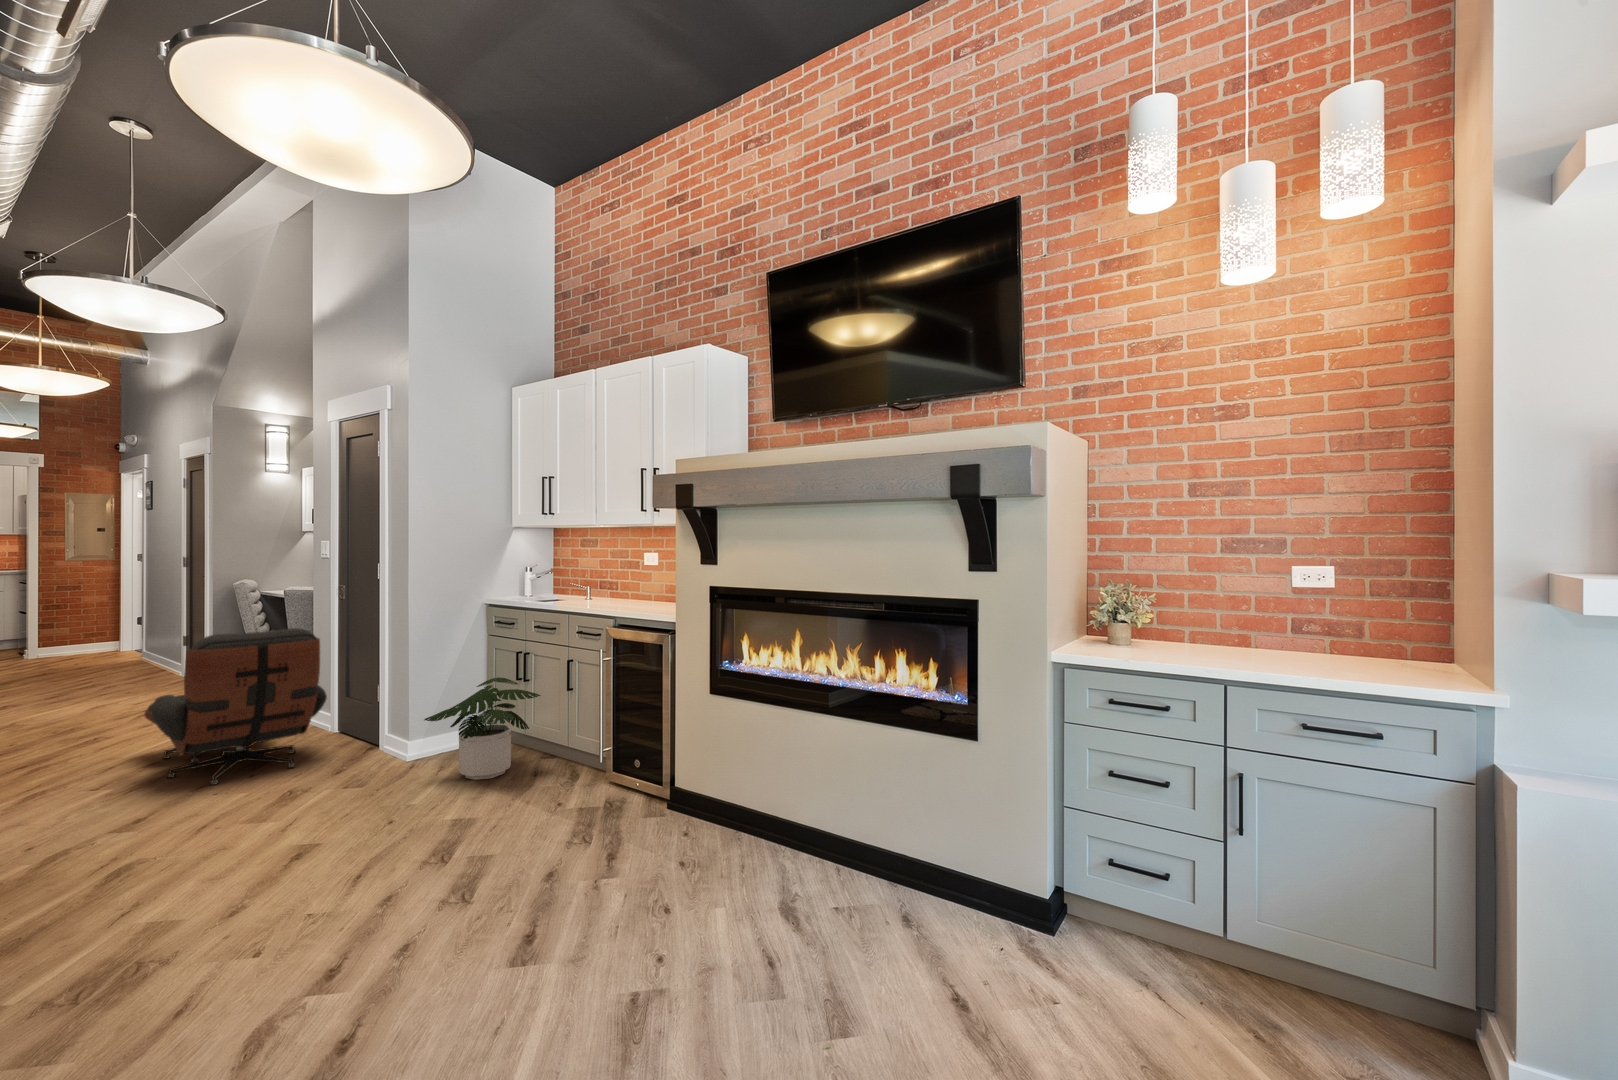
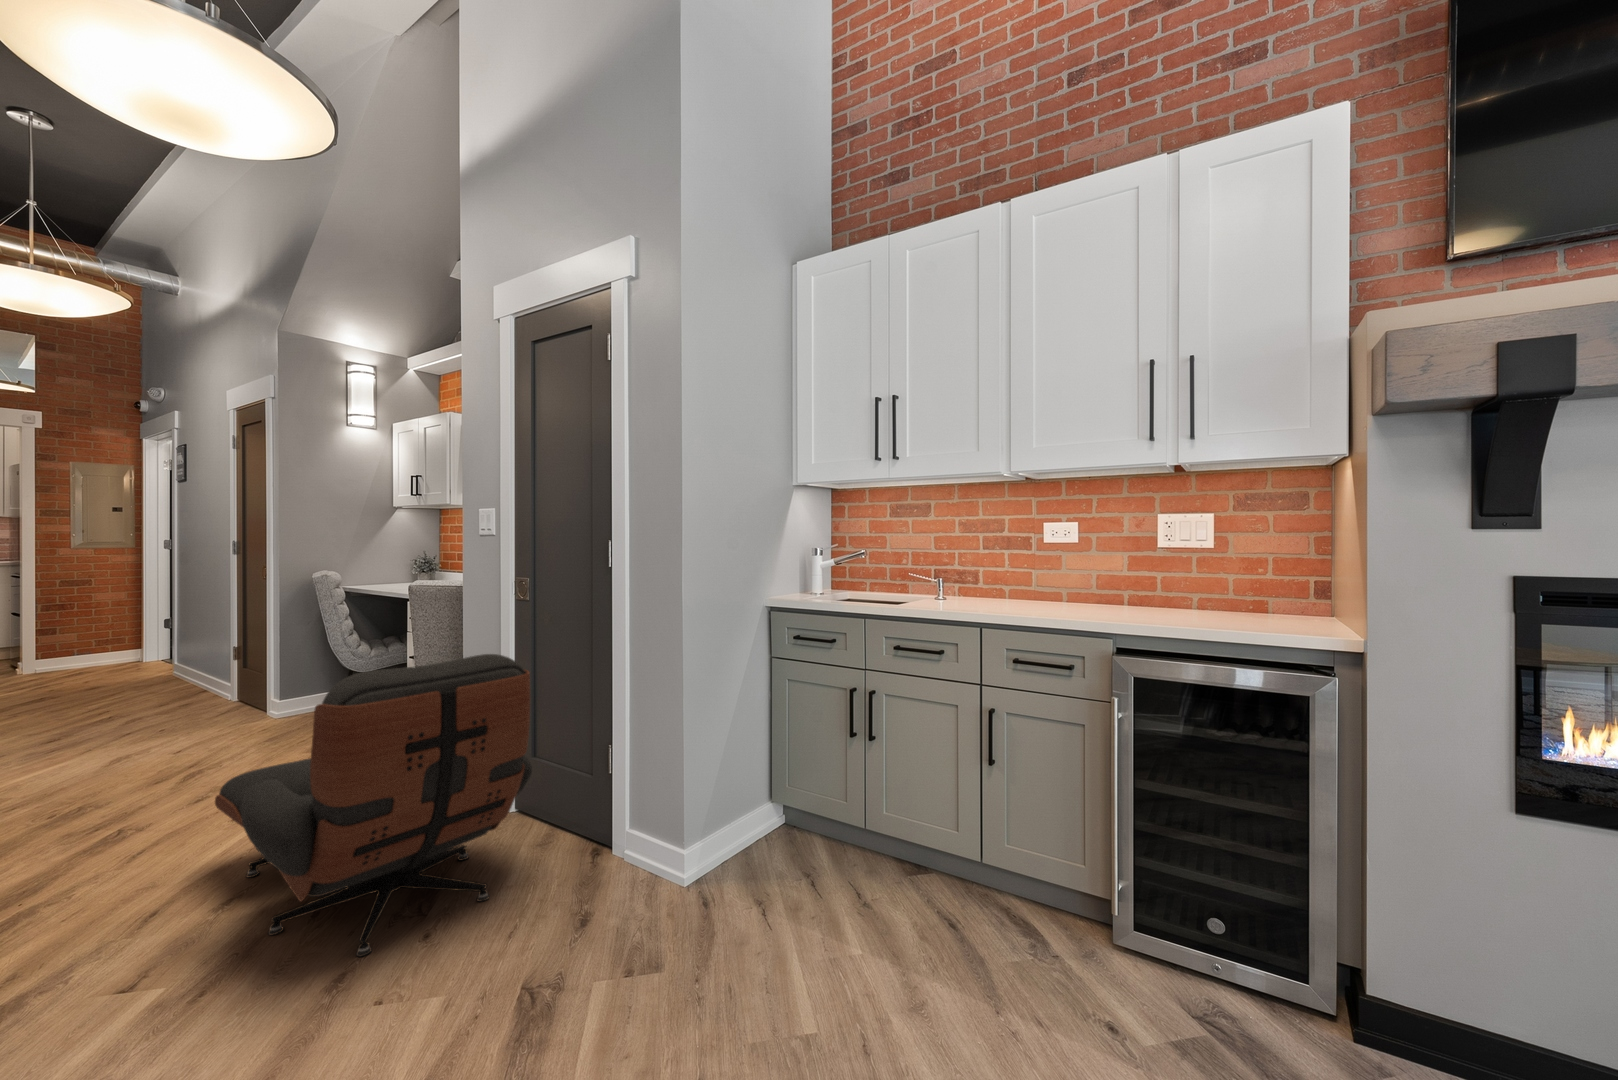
potted plant: present [424,678,541,780] -> none [750,735,932,932]

